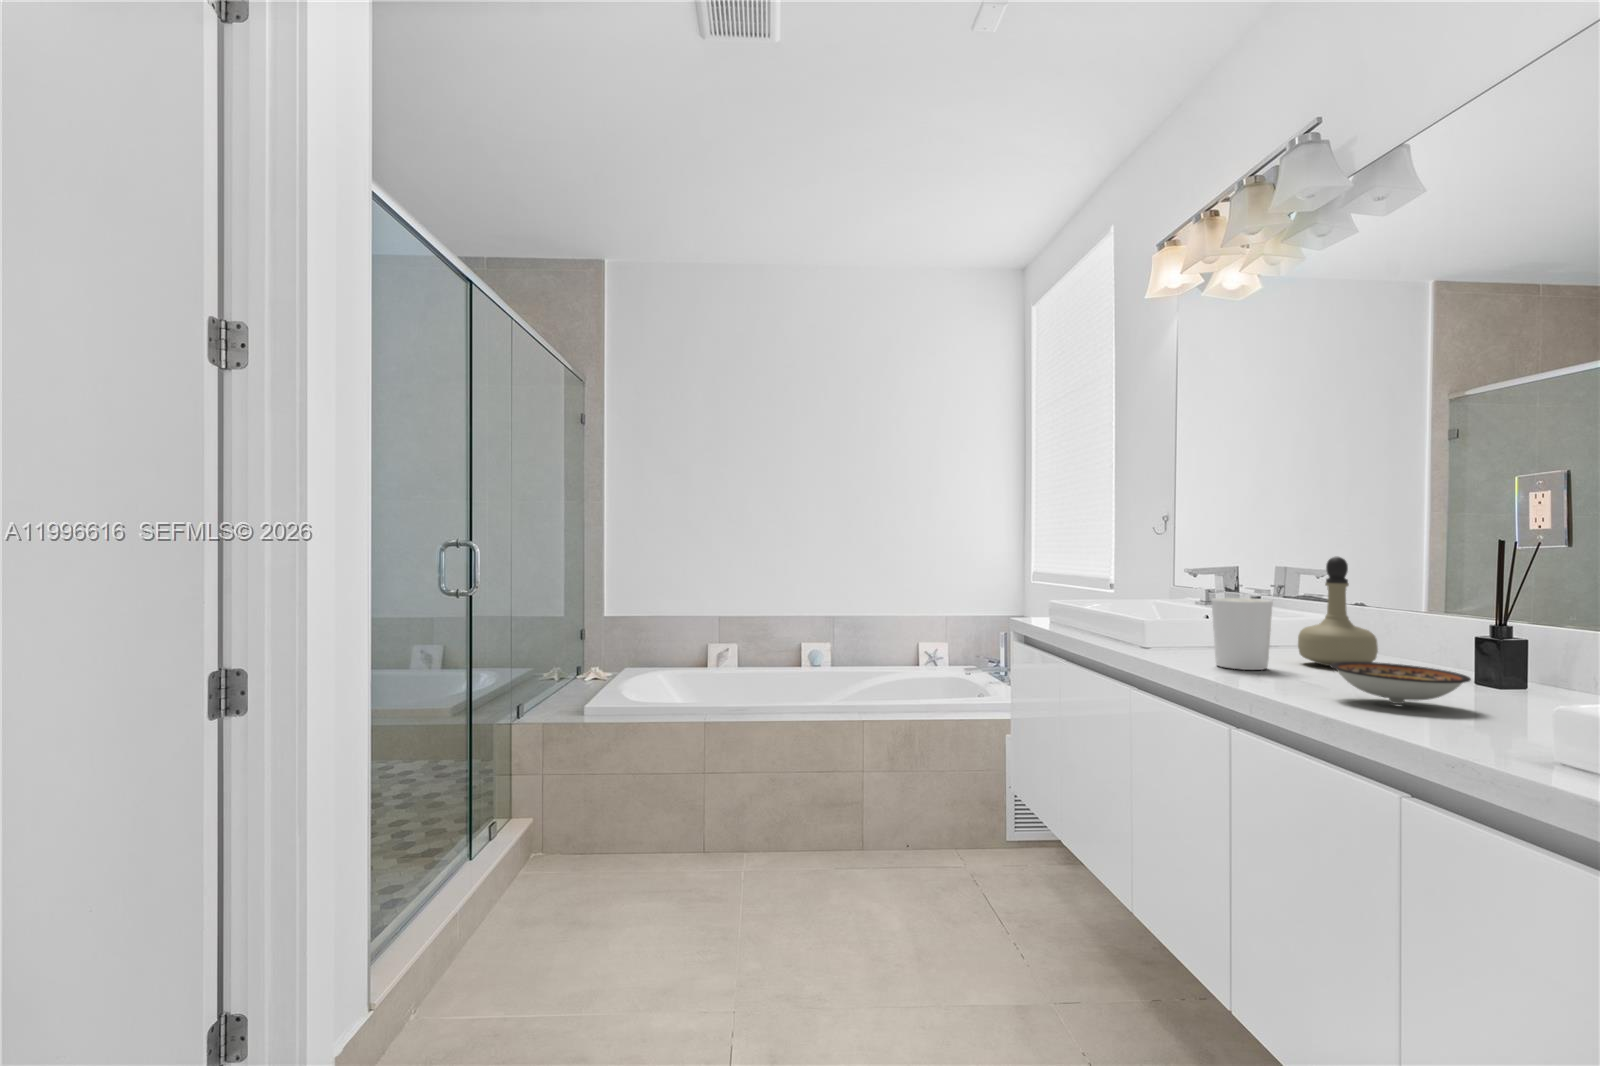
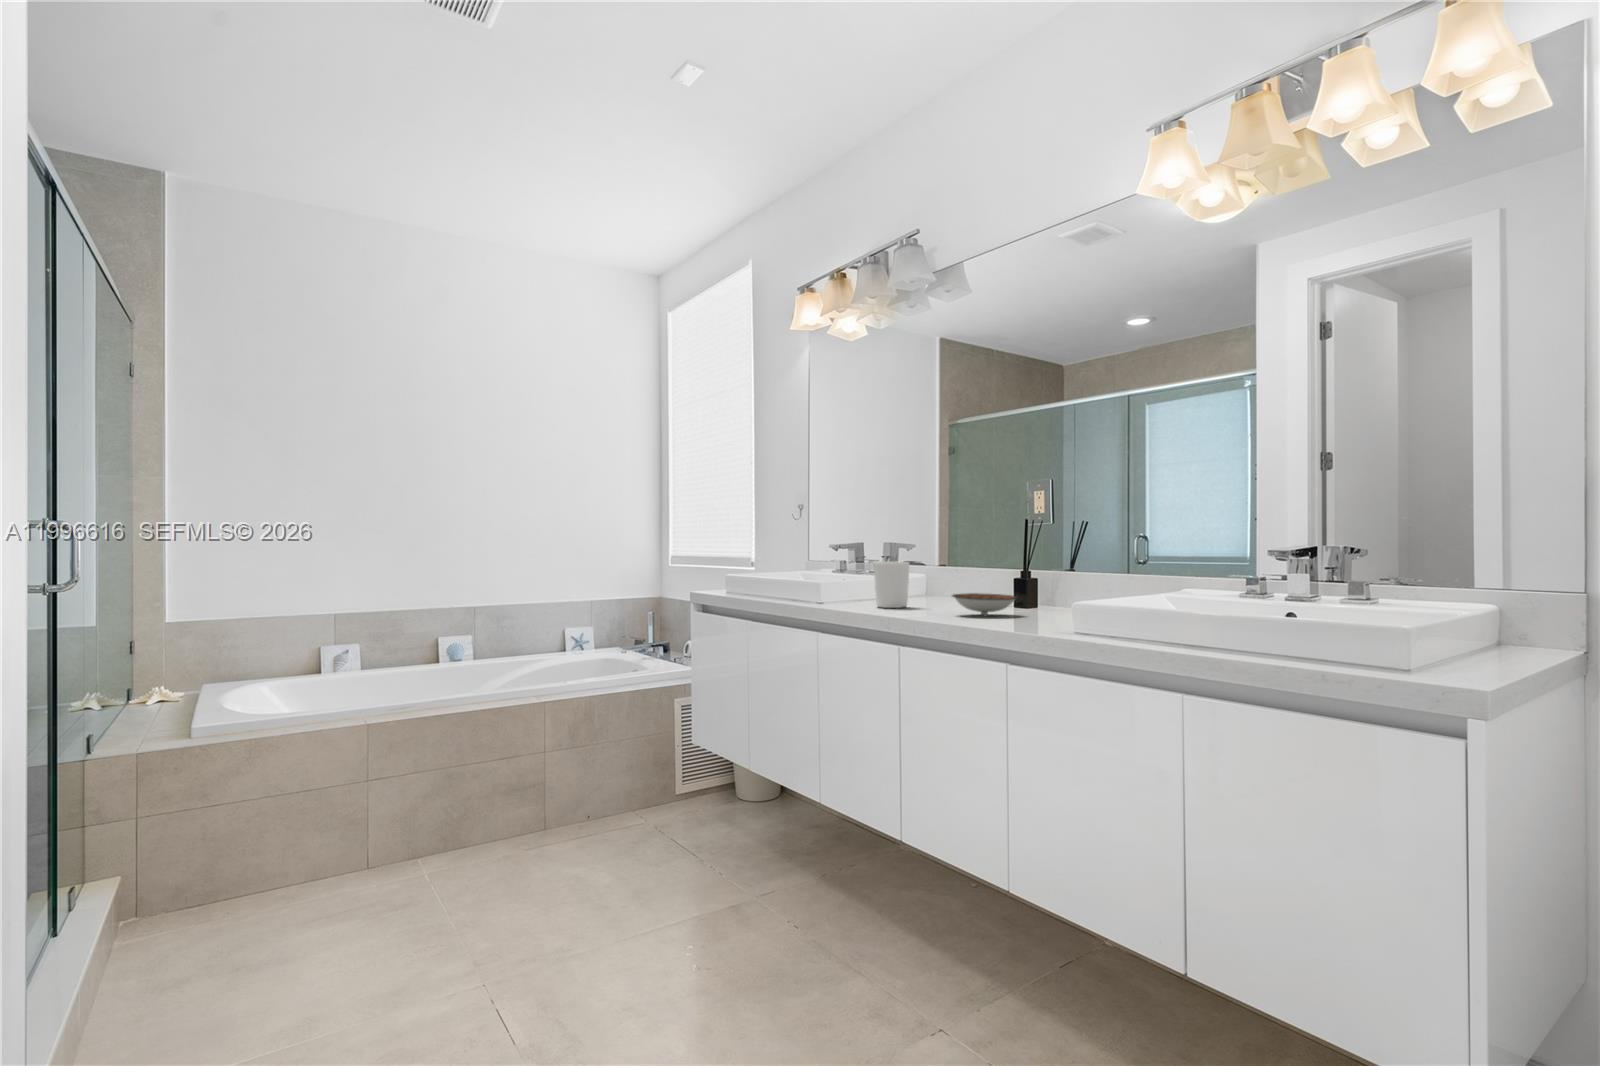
perfume bottle: present [1298,557,1378,666] -> none [919,533,963,604]

